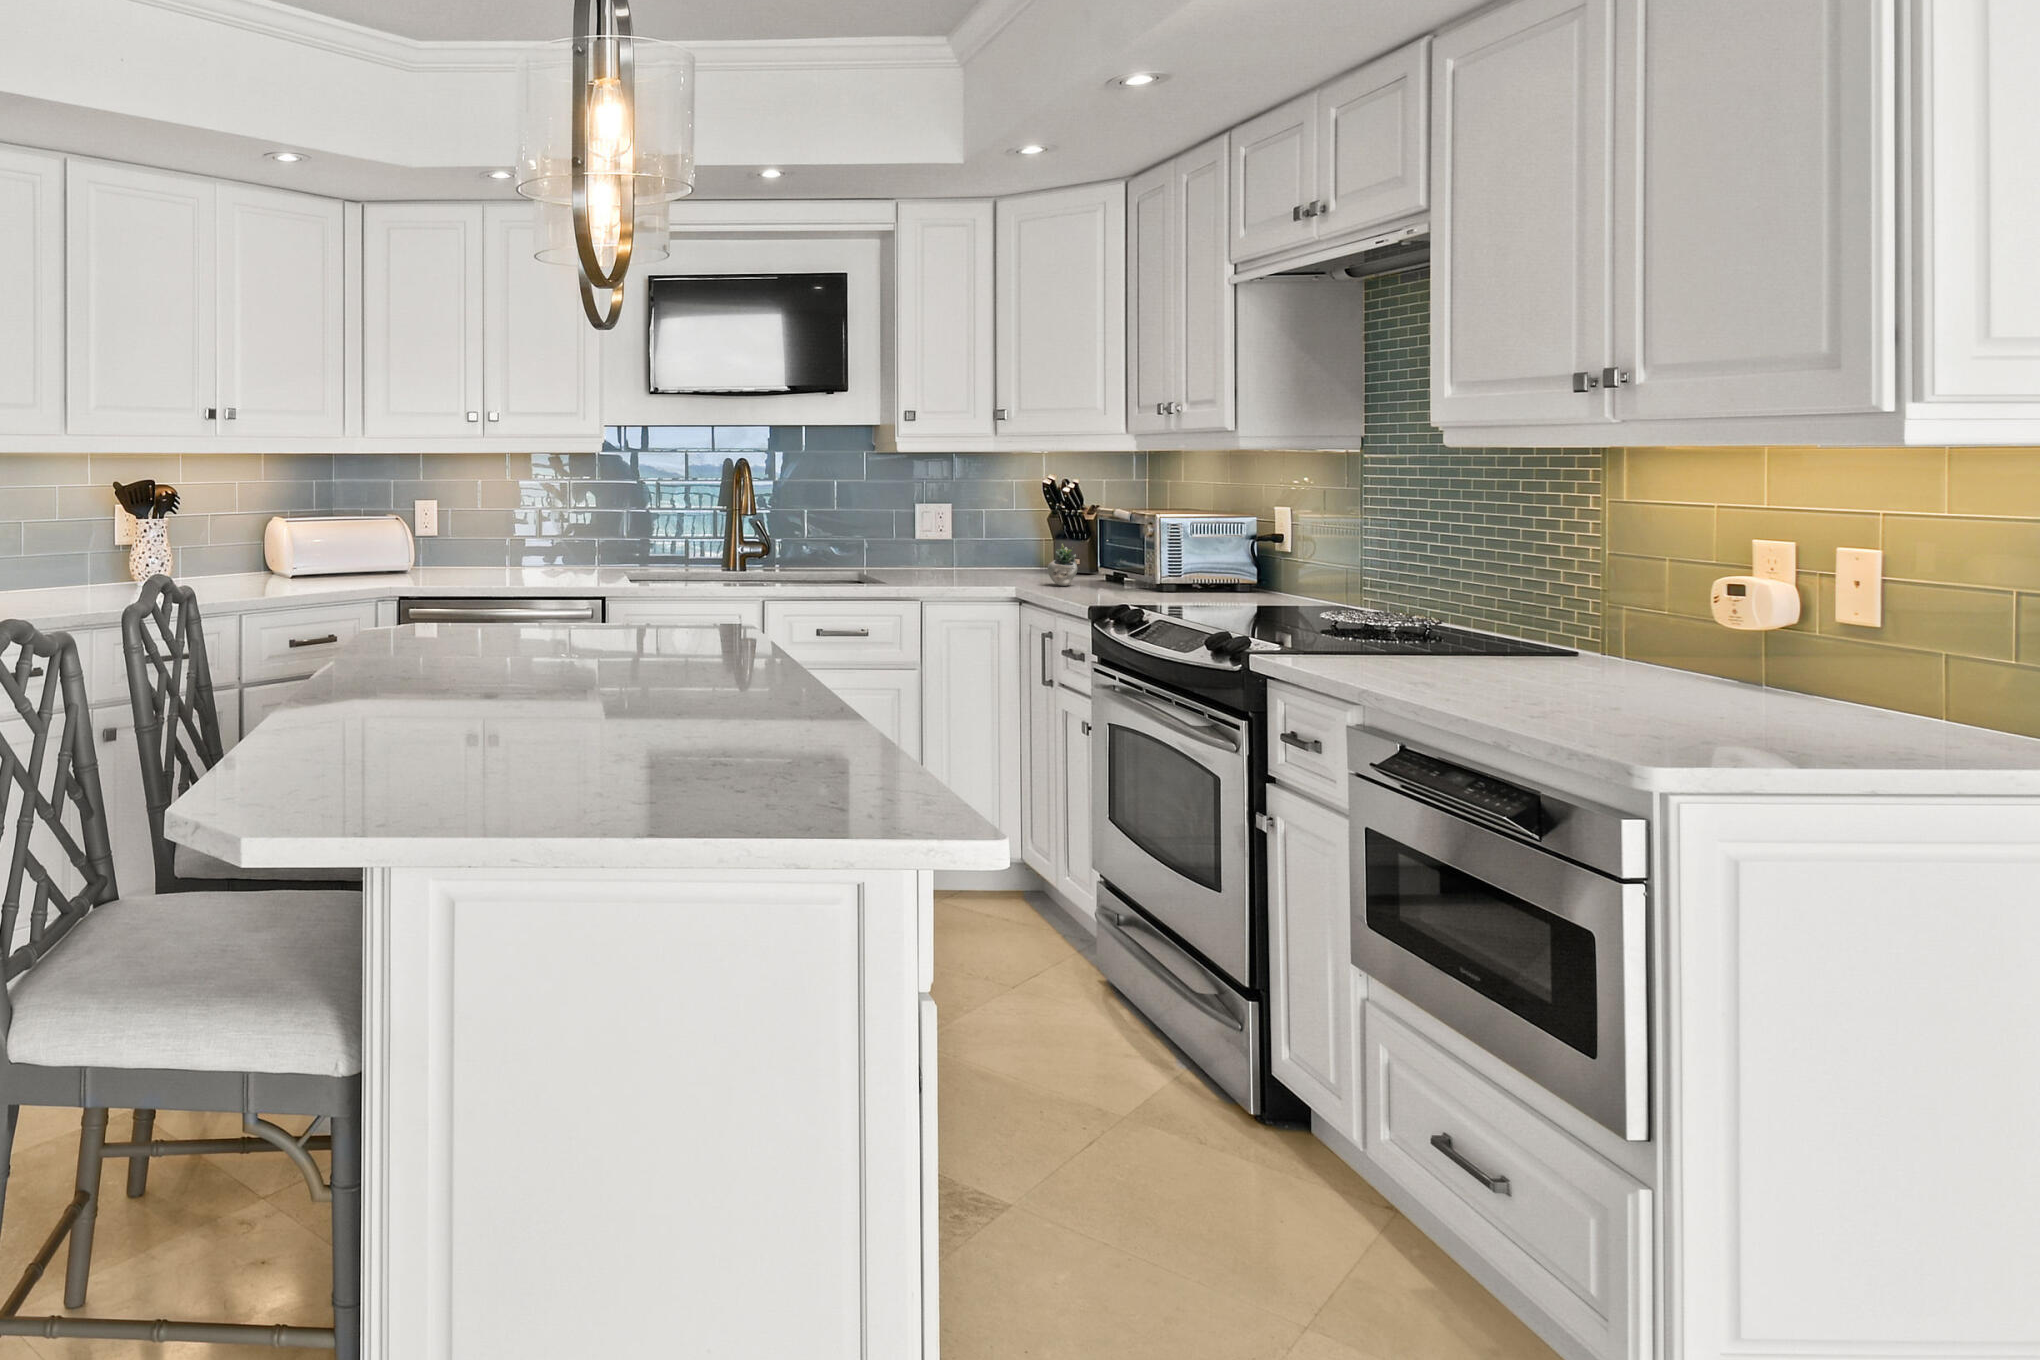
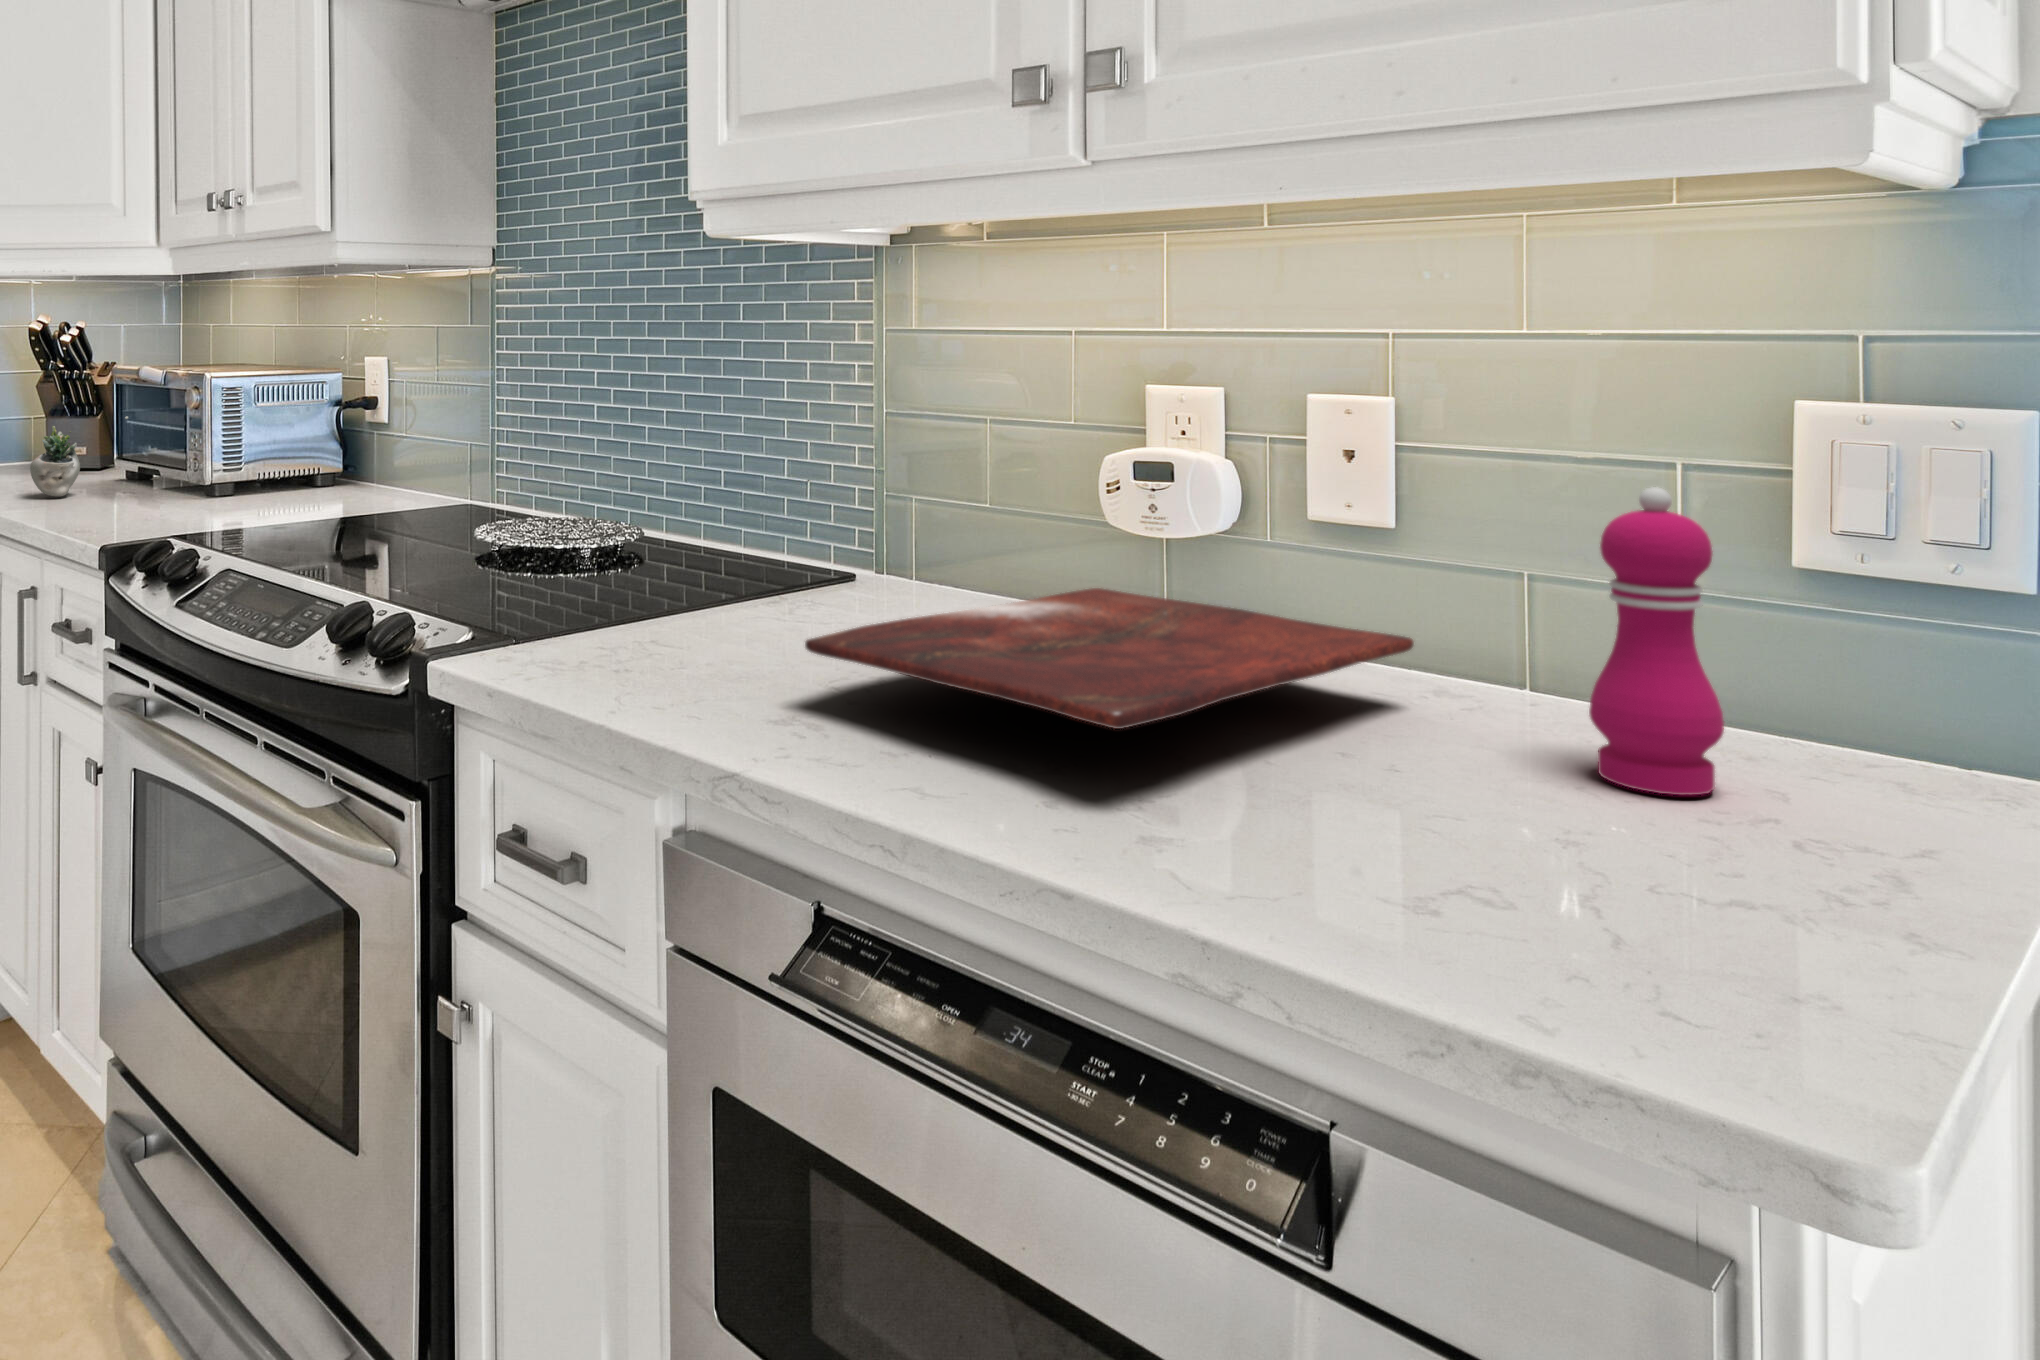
pepper mill: none [1862,591,1936,742] -> present [1589,487,1724,795]
cutting board: none [1445,649,1829,698] -> present [805,588,1414,729]

